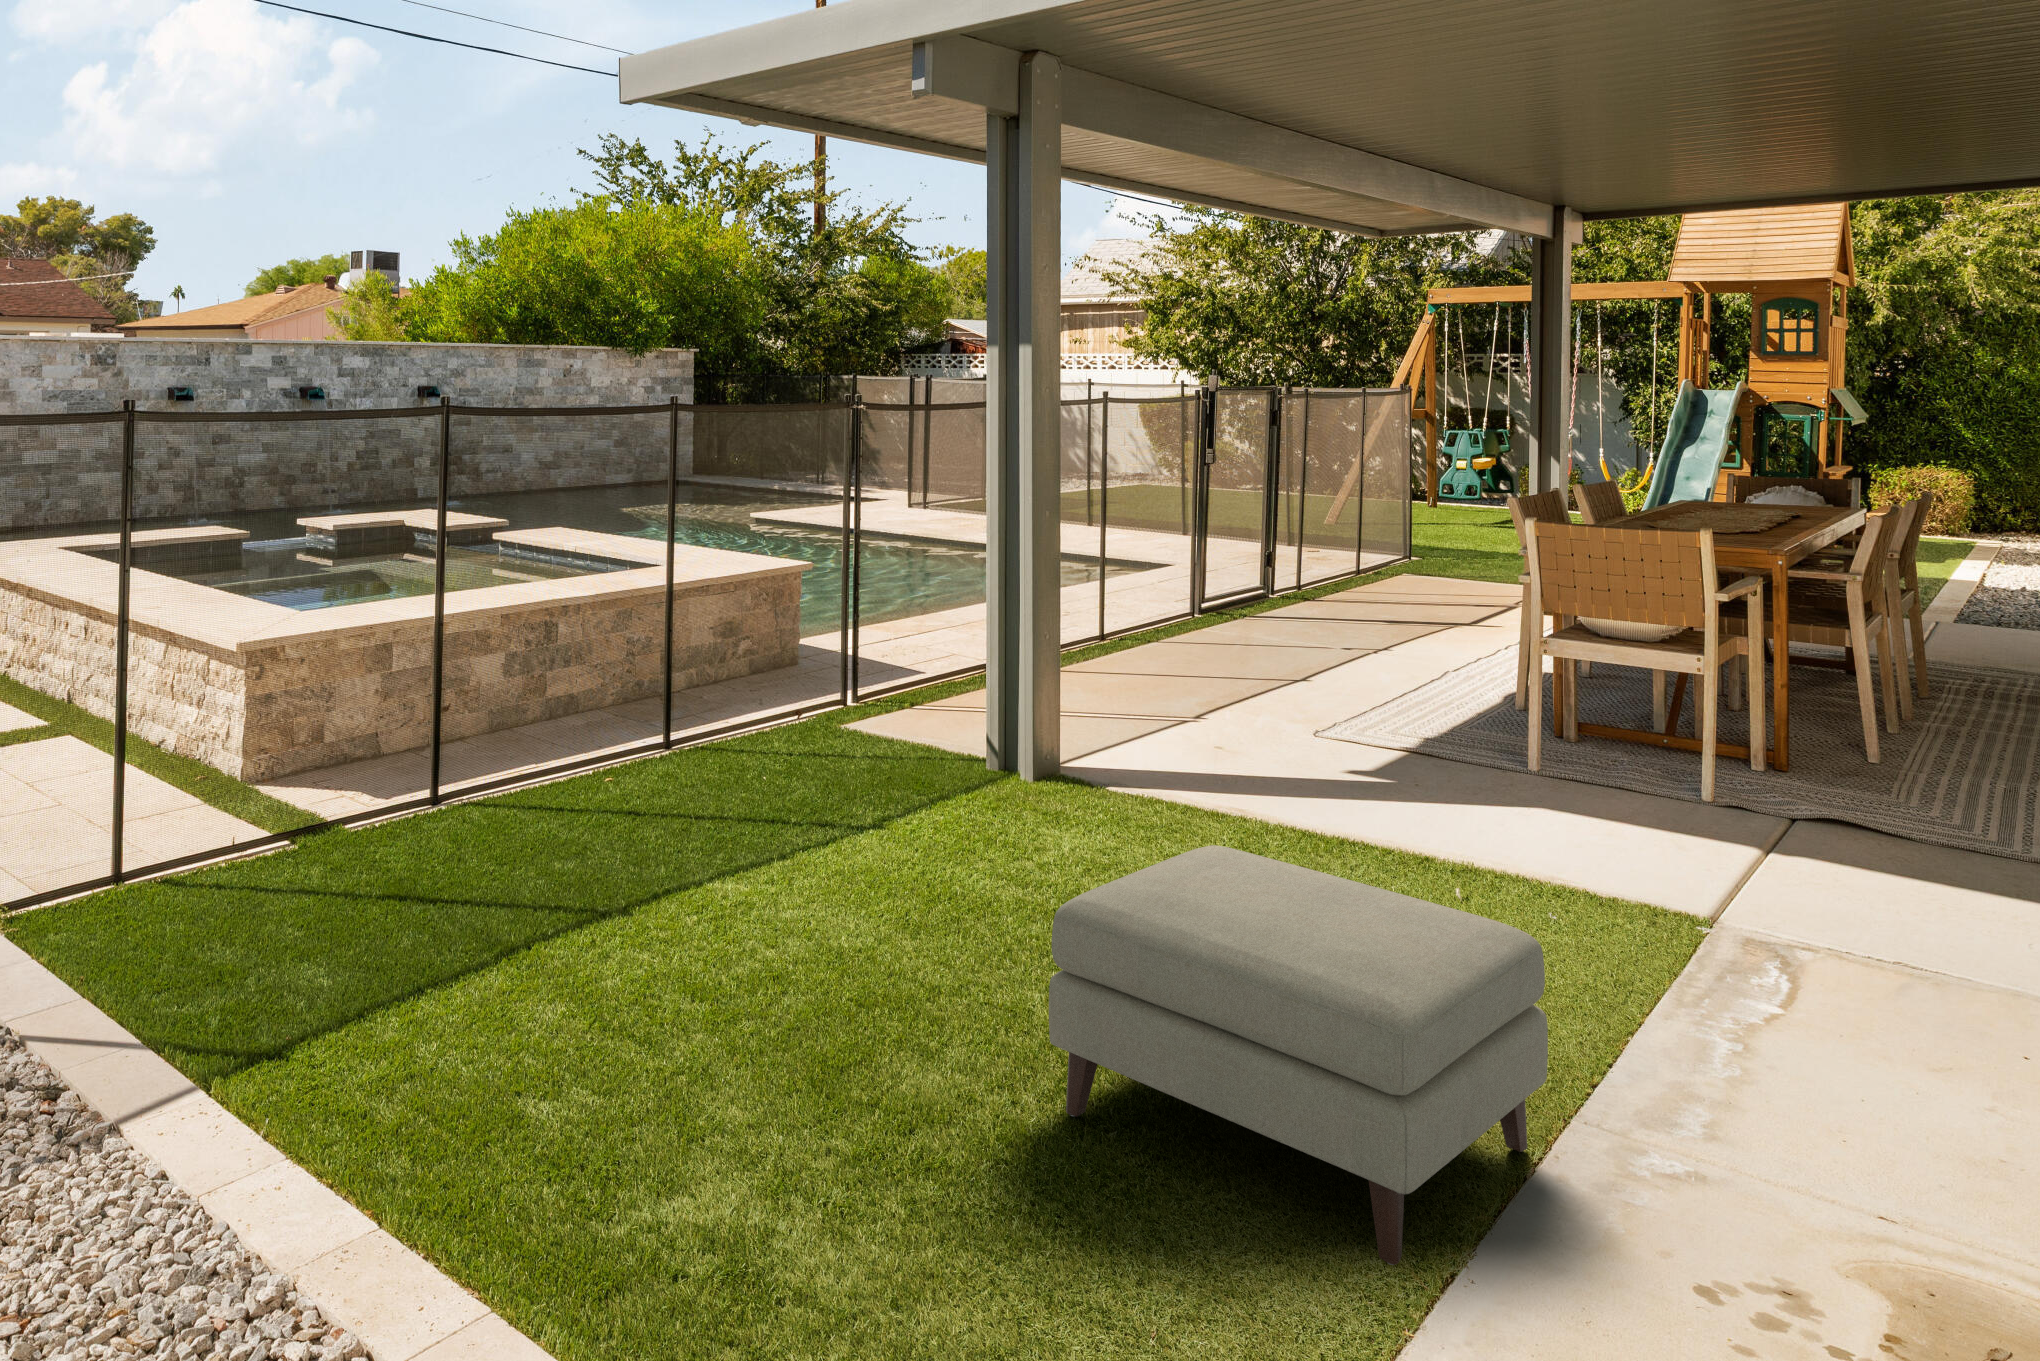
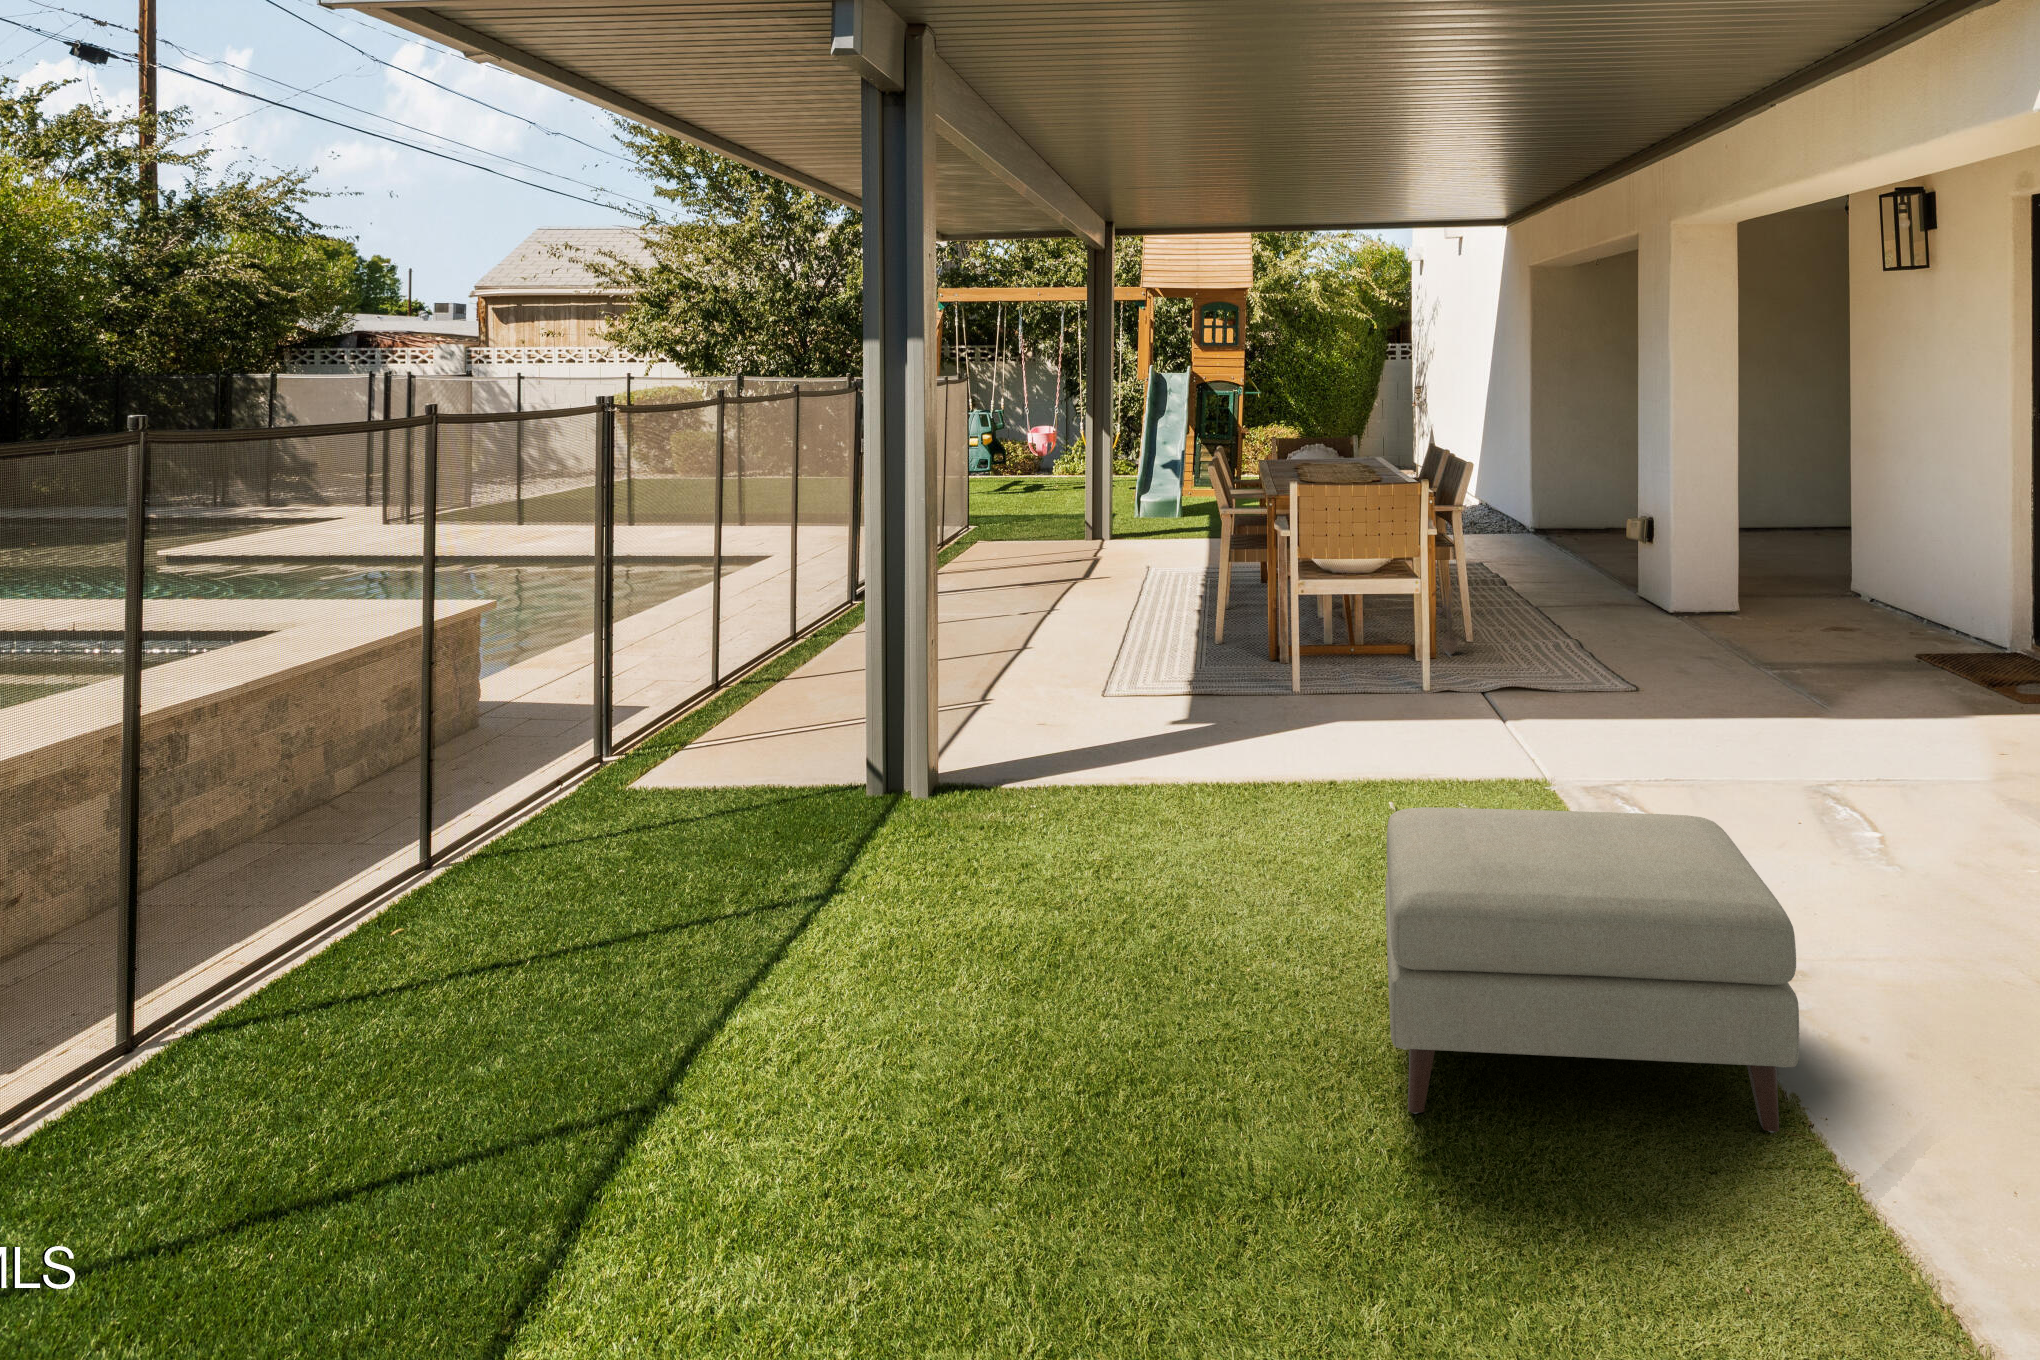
decorative plant: none [1794,681,1833,773] -> present [1439,591,1458,656]

